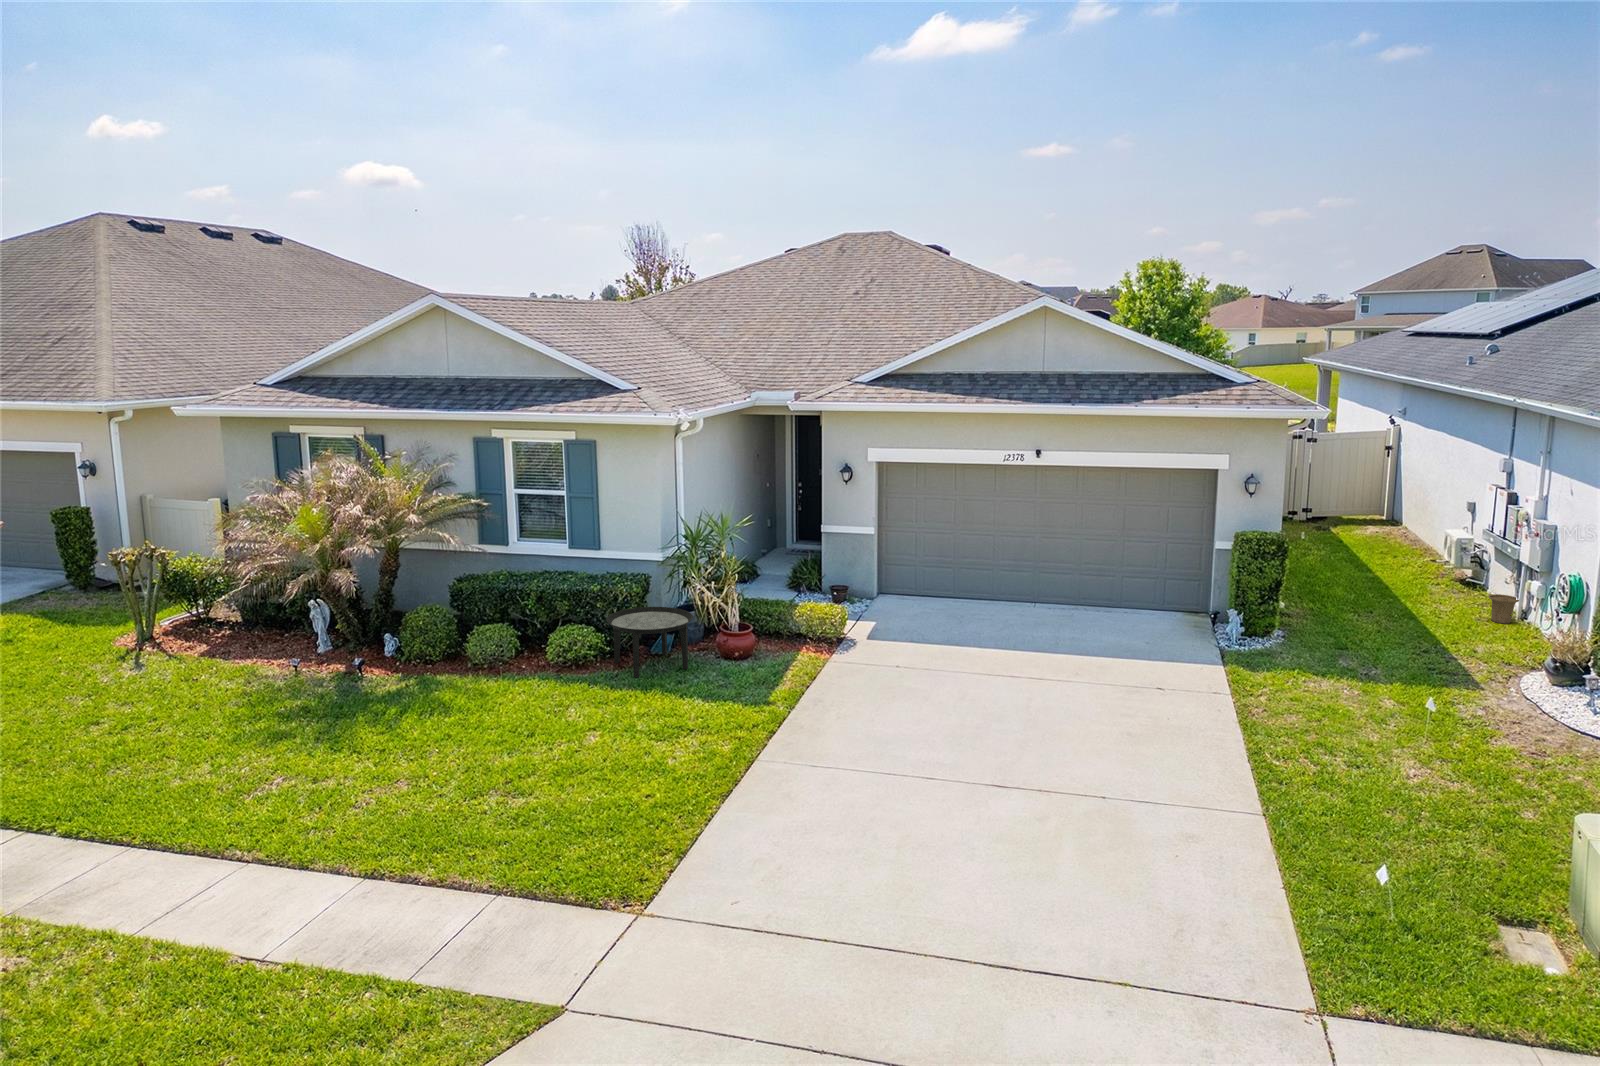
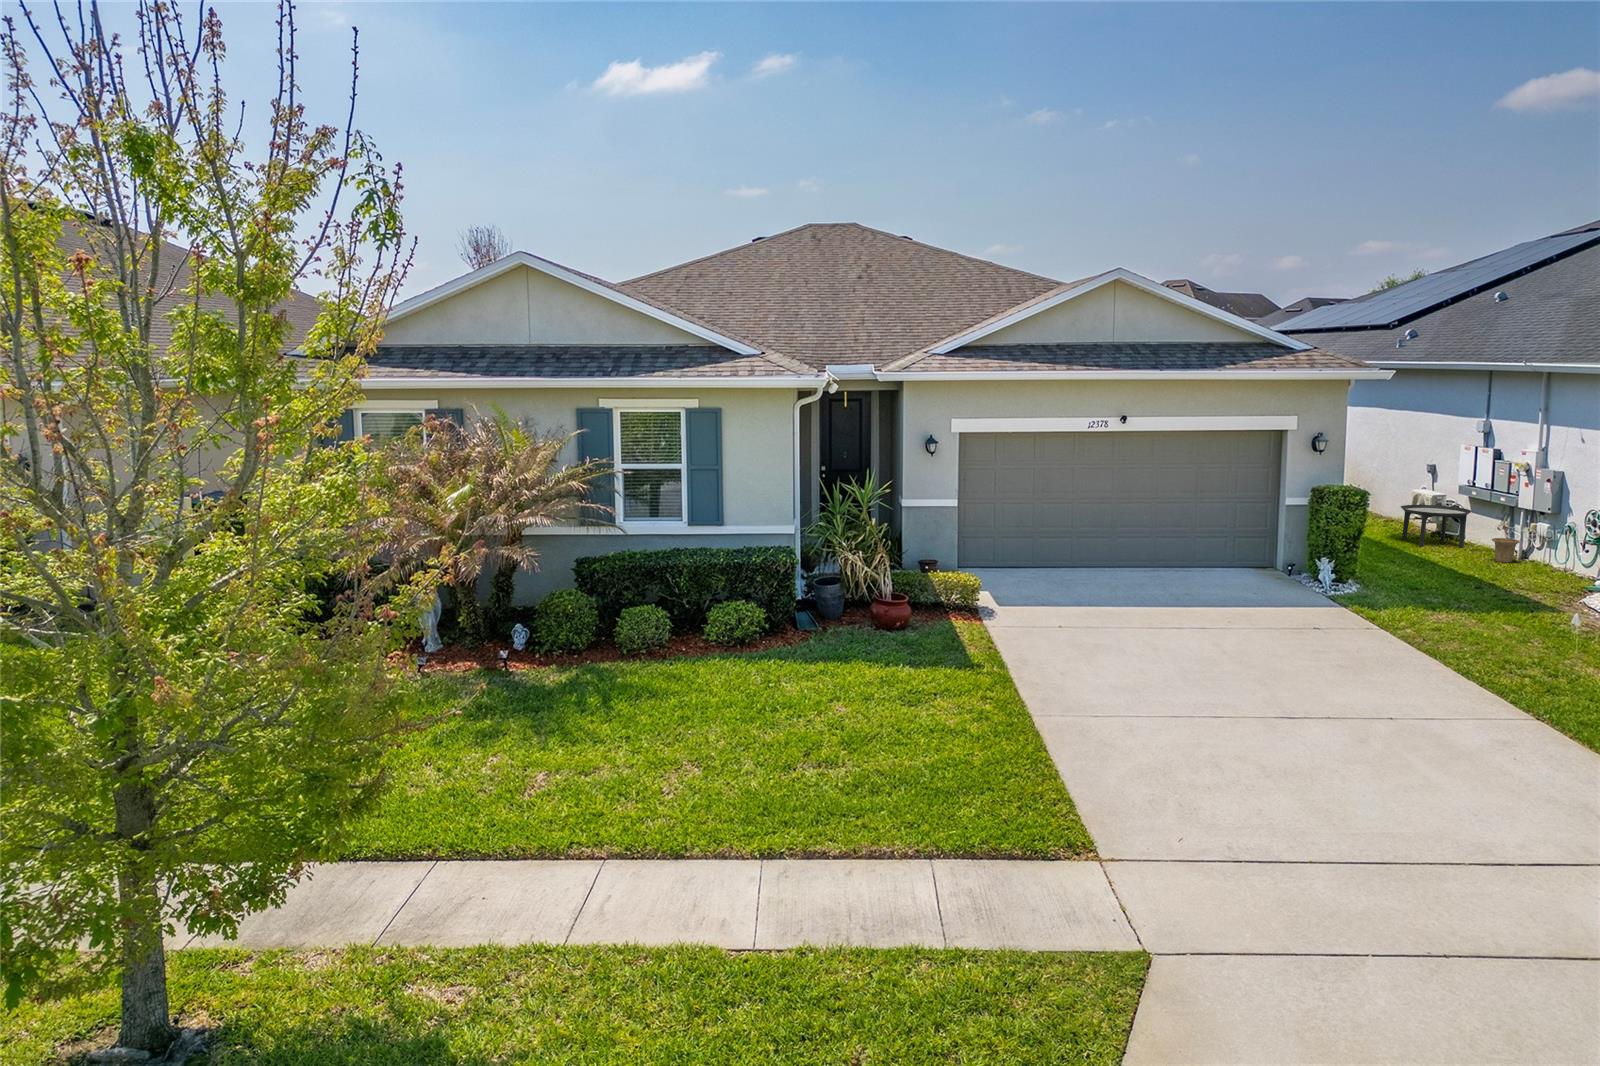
round table: present [606,607,693,678] -> present [1401,505,1472,548]

